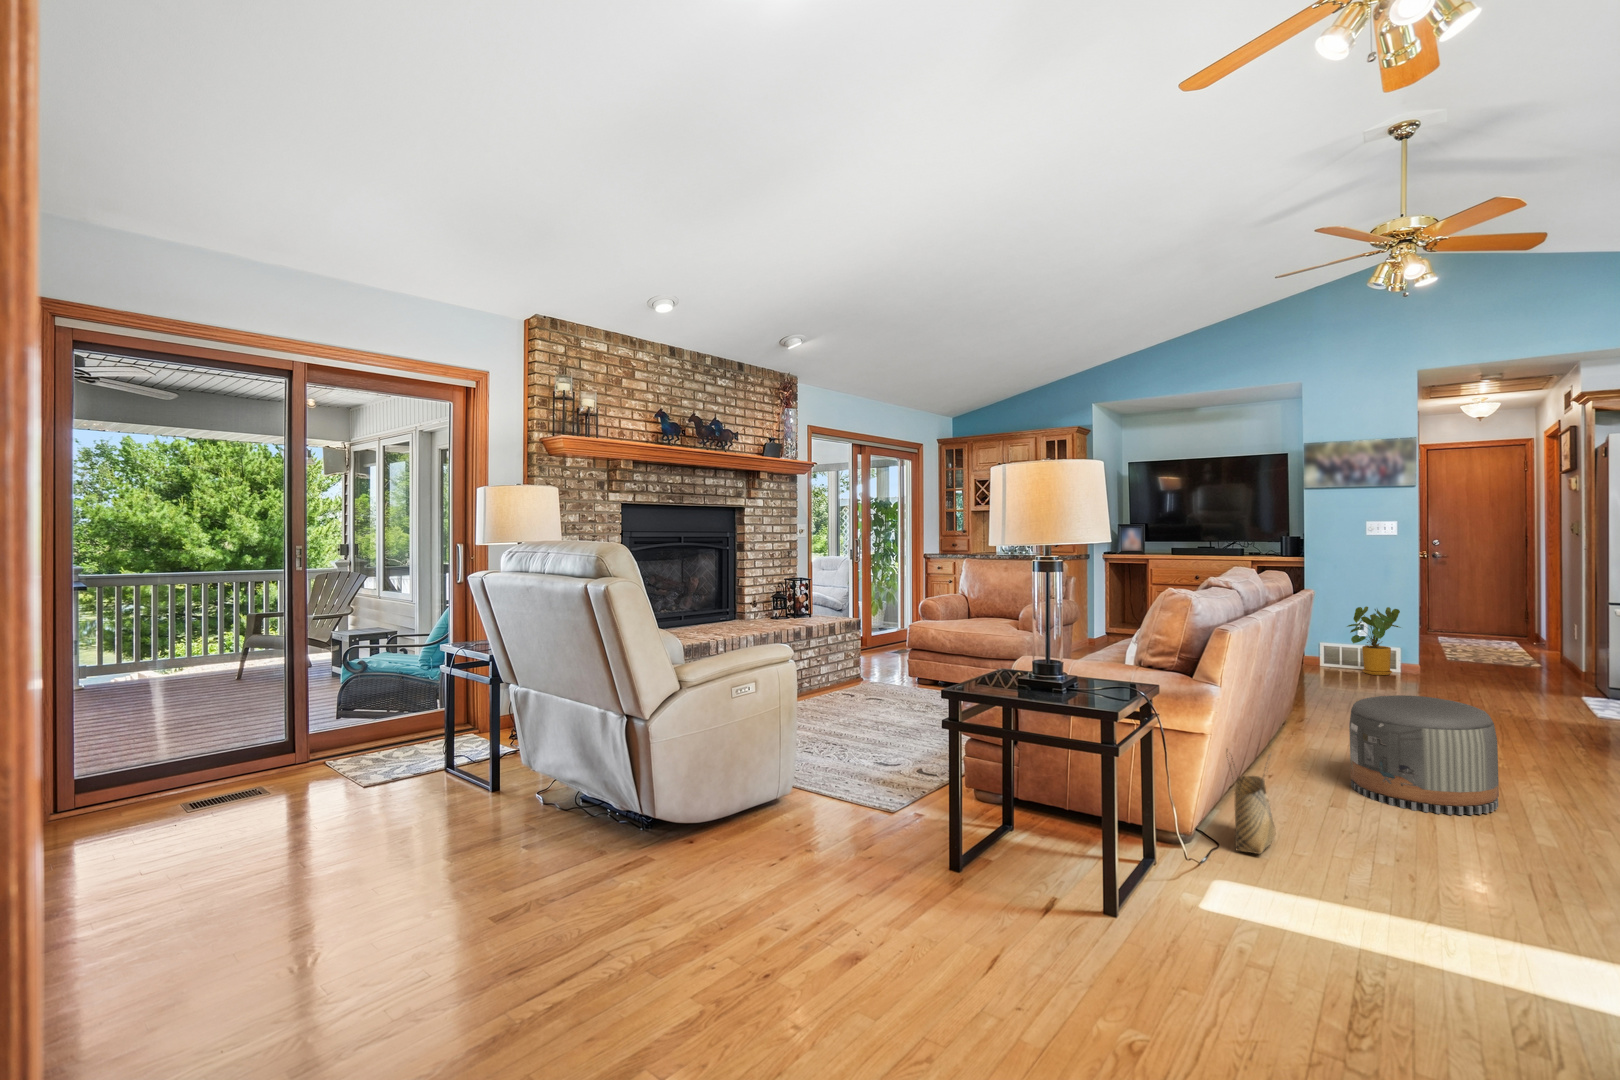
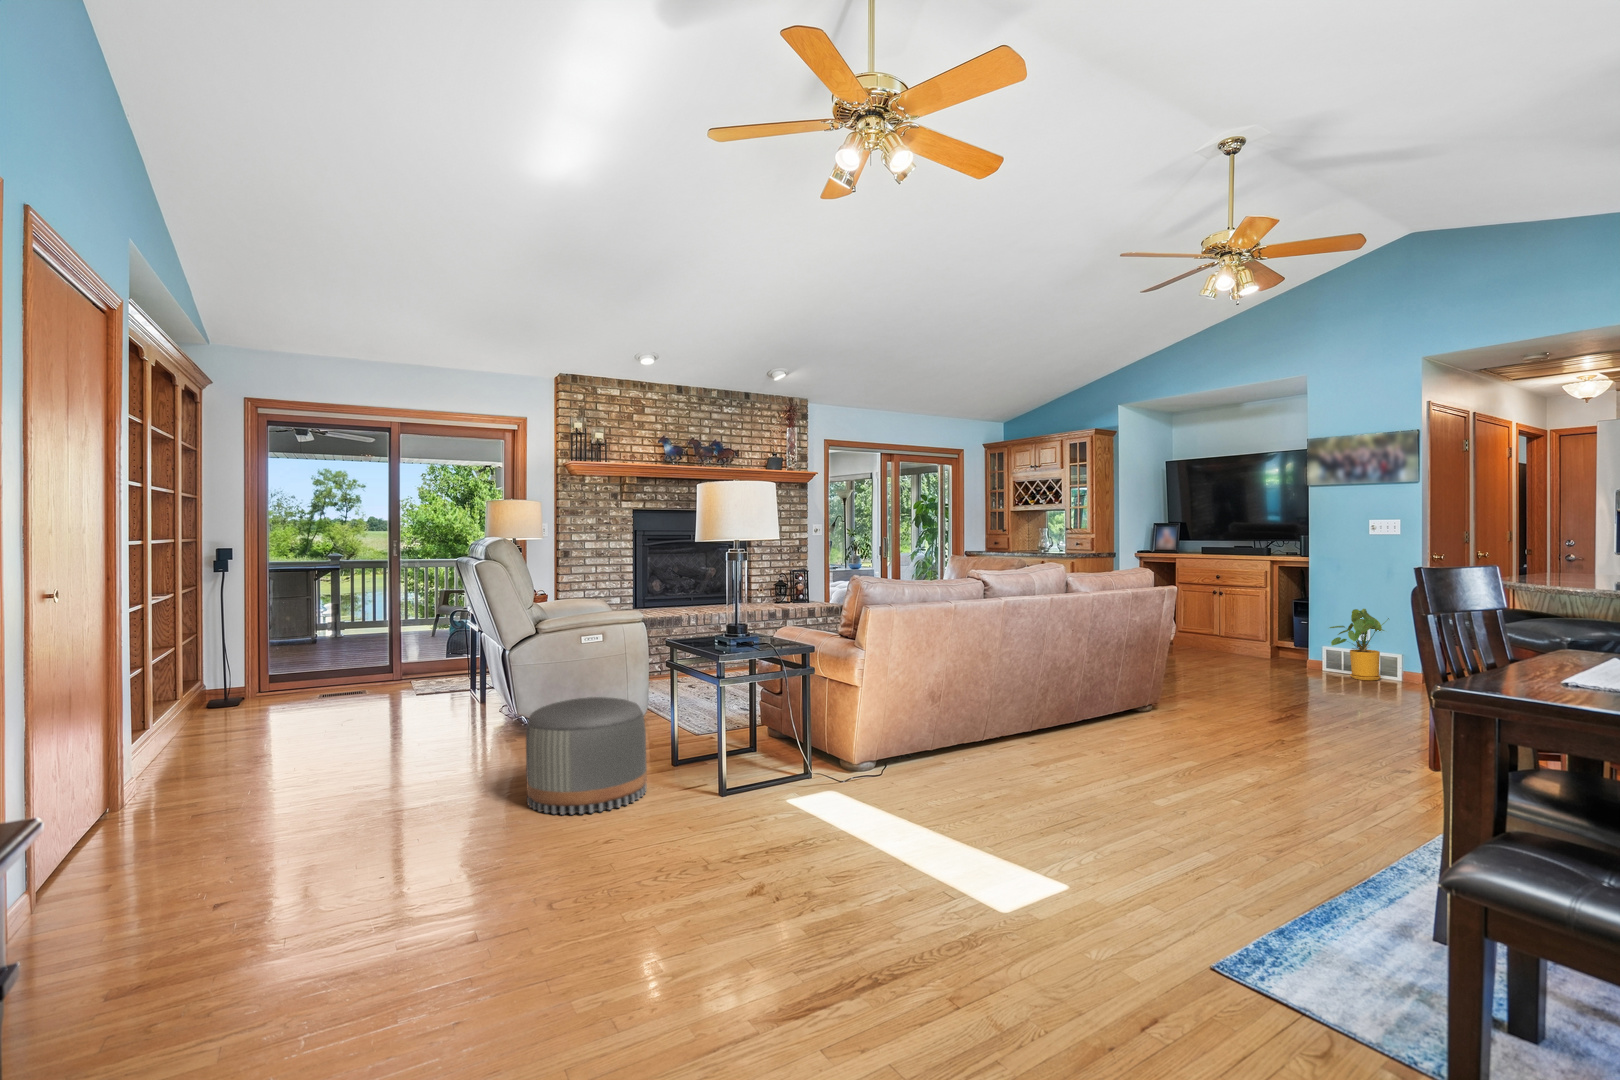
pouf: present [1349,695,1499,815] -> present [526,697,647,814]
woven basket: present [1226,749,1276,854] -> none [879,700,928,780]

